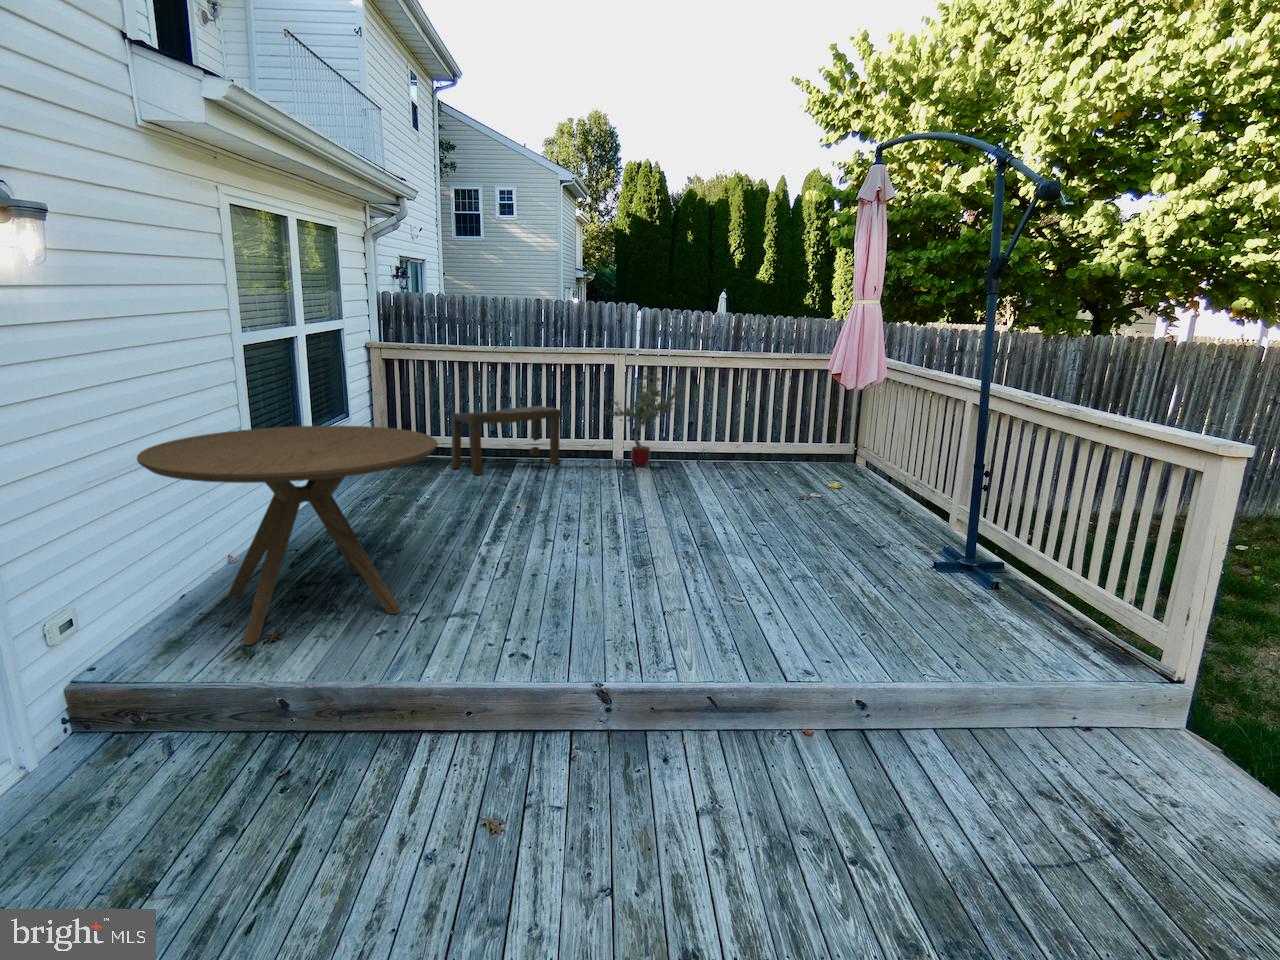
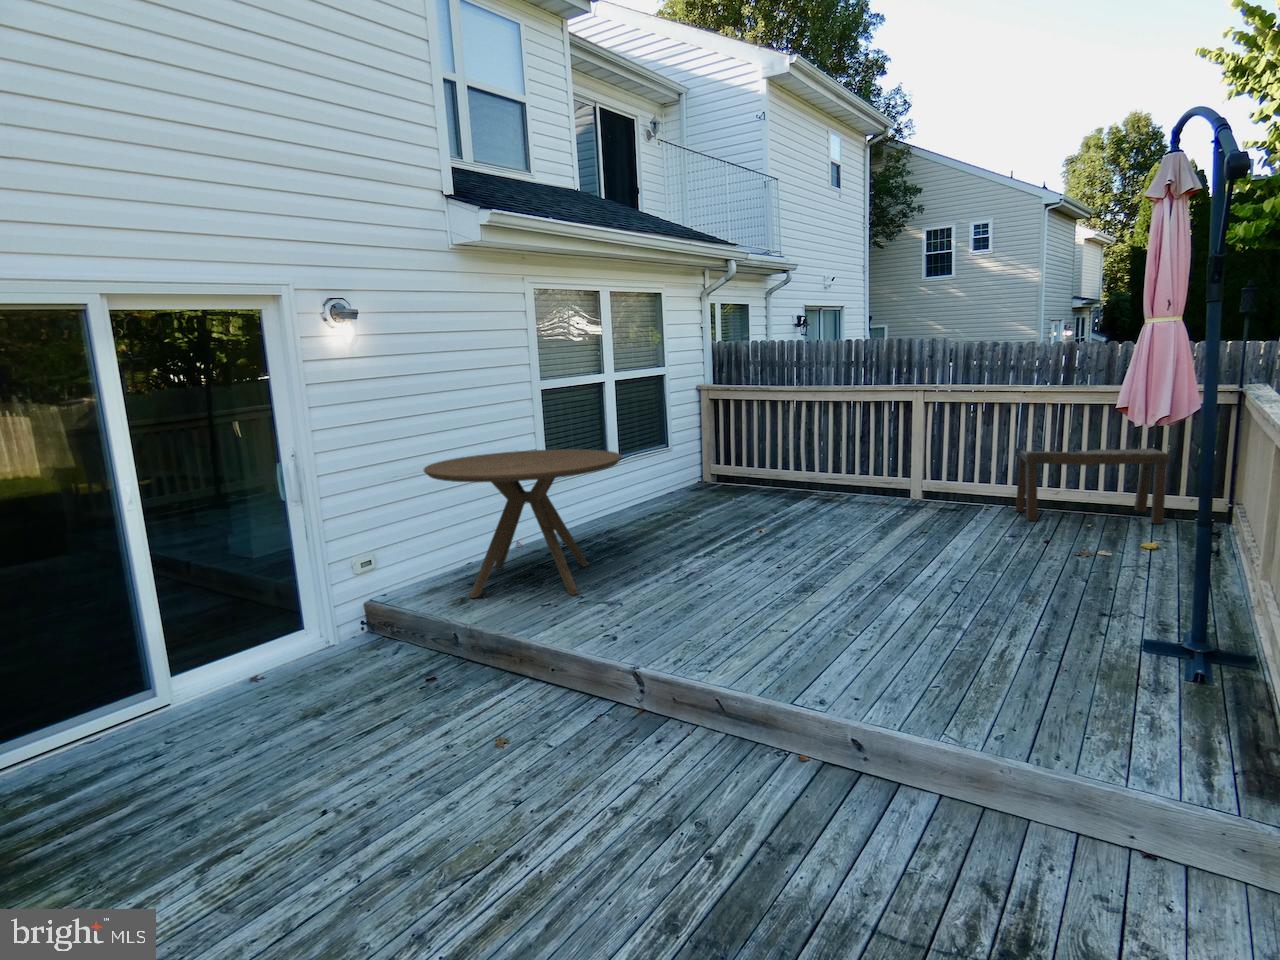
potted tree: present [604,371,681,466] -> none [895,400,981,504]
bench: present [451,406,561,475] -> present [1016,448,1170,524]

